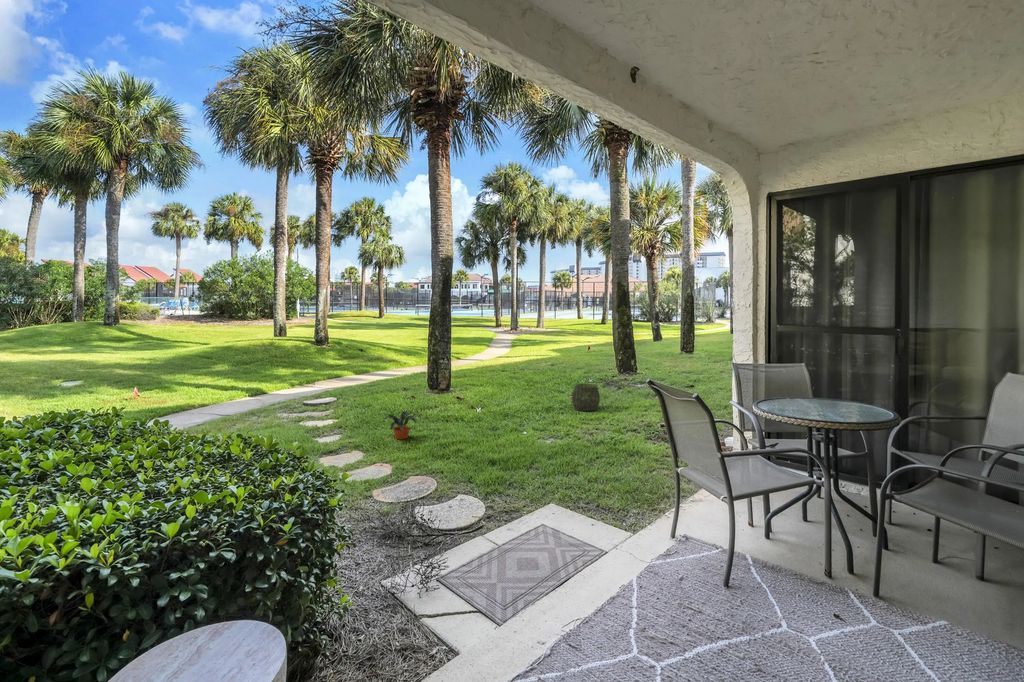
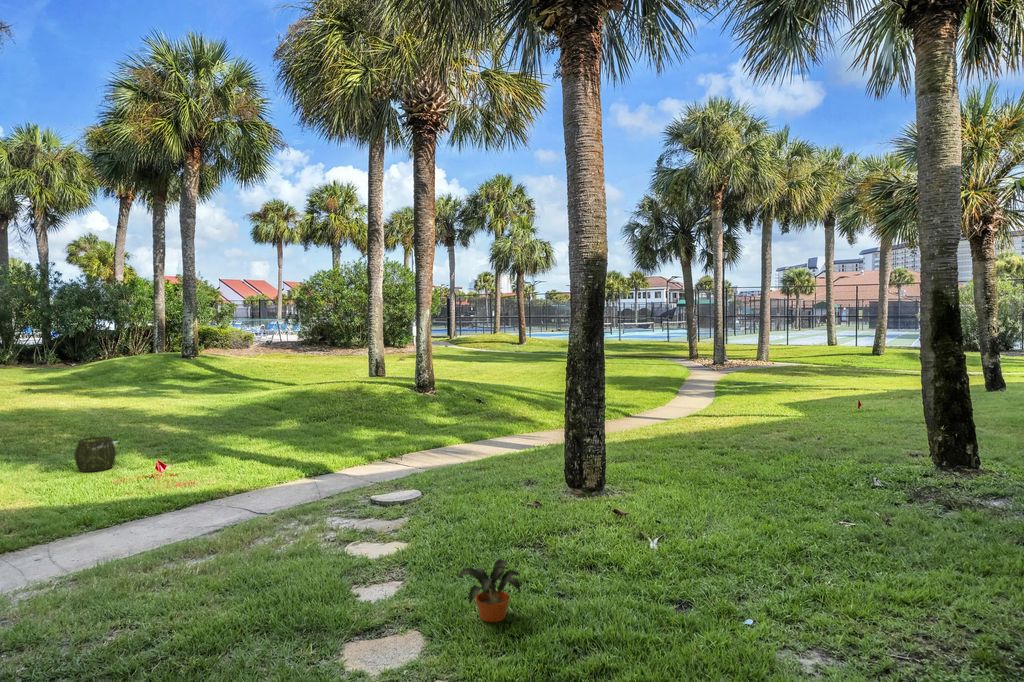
woven basket: present [572,384,600,411] -> present [75,437,116,472]

